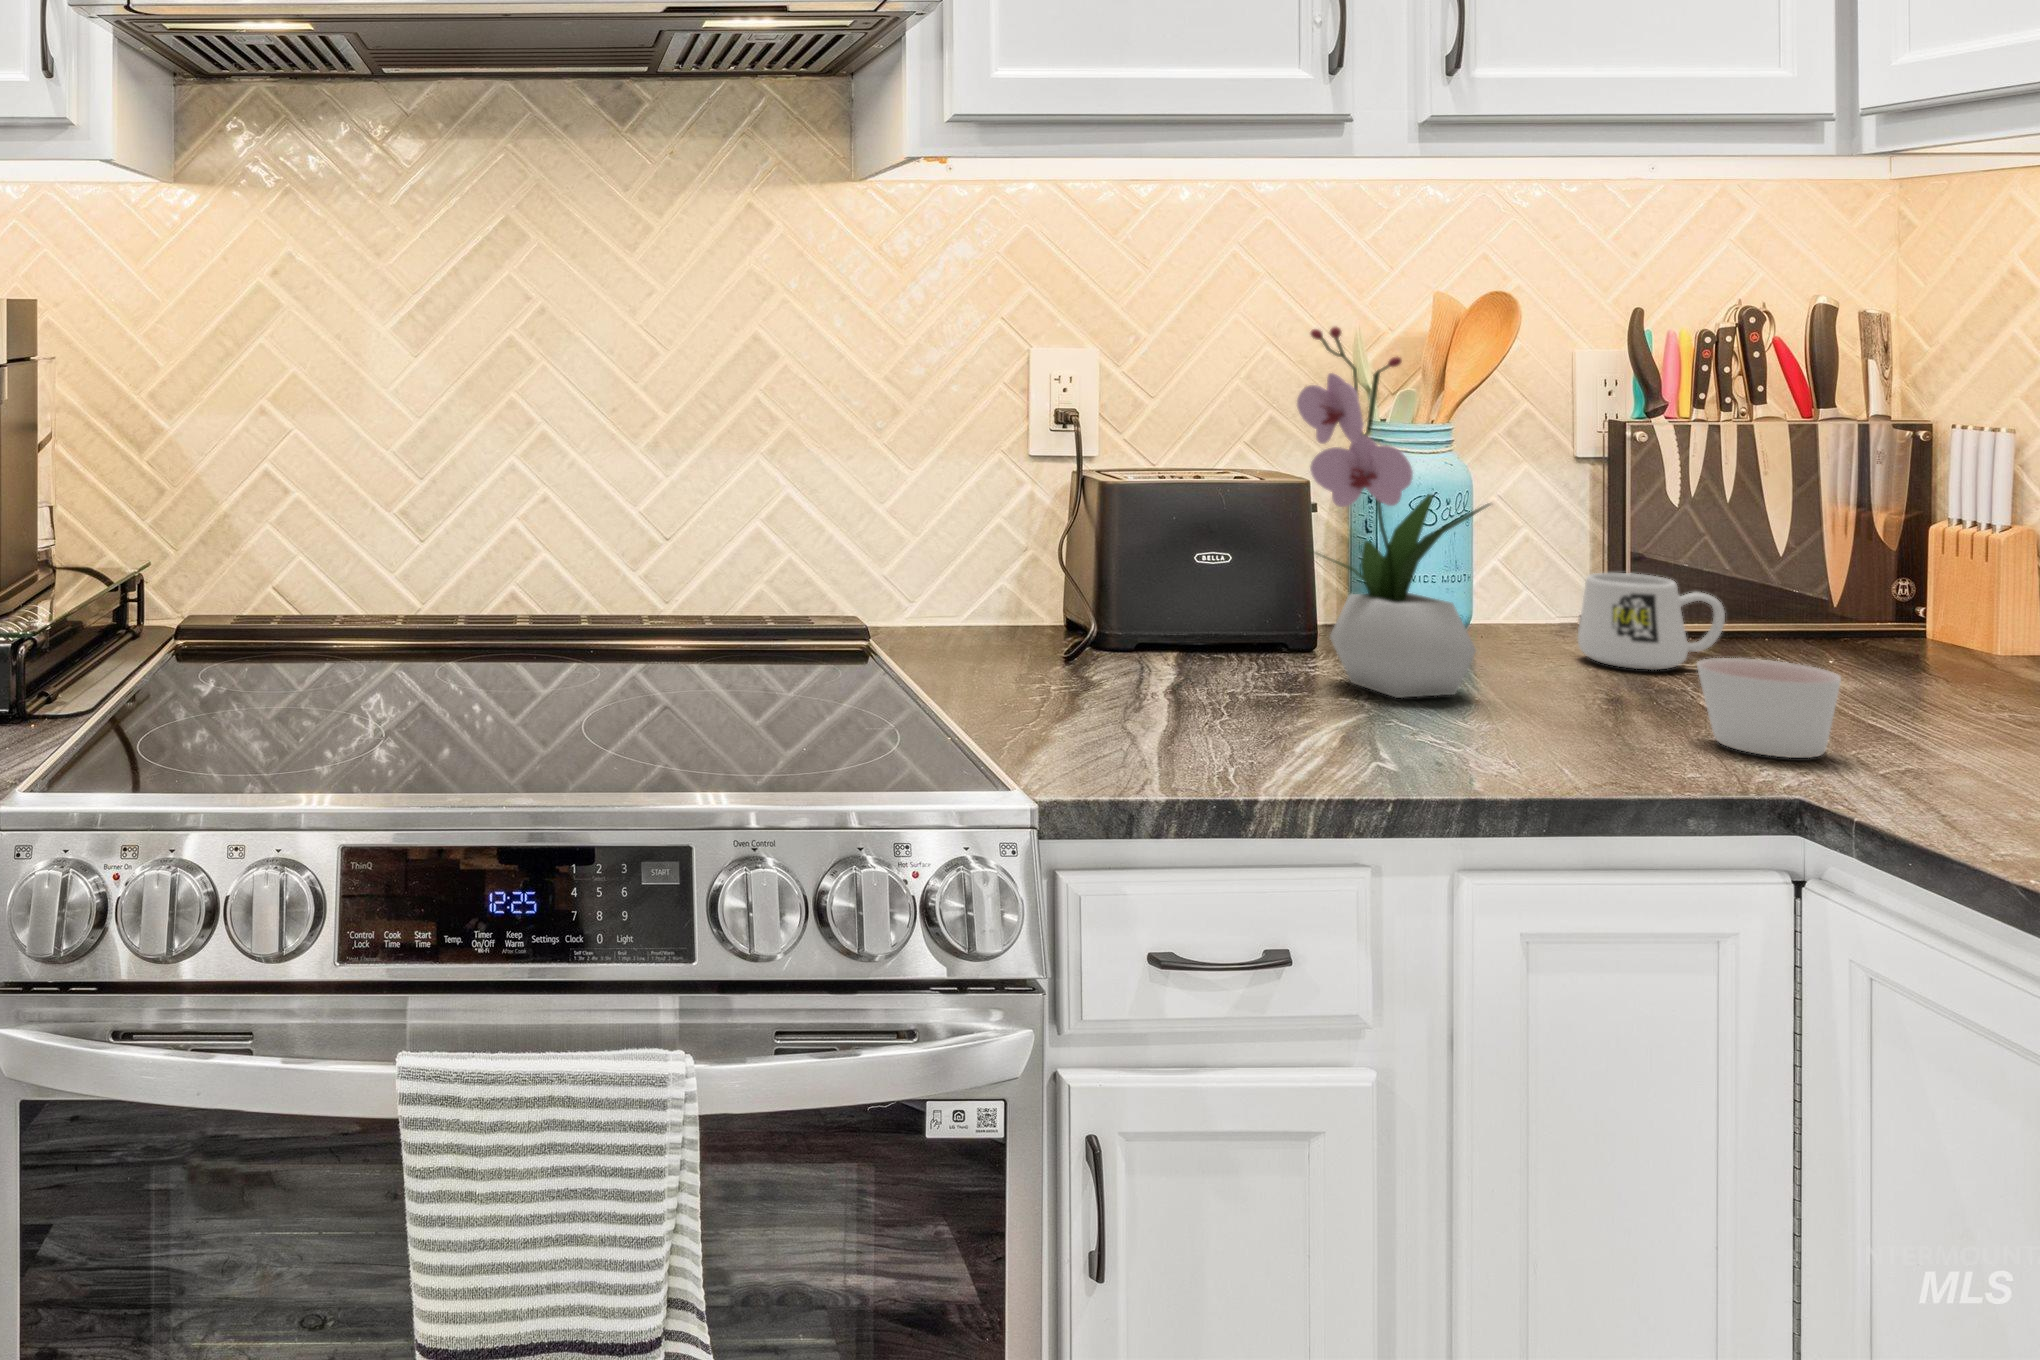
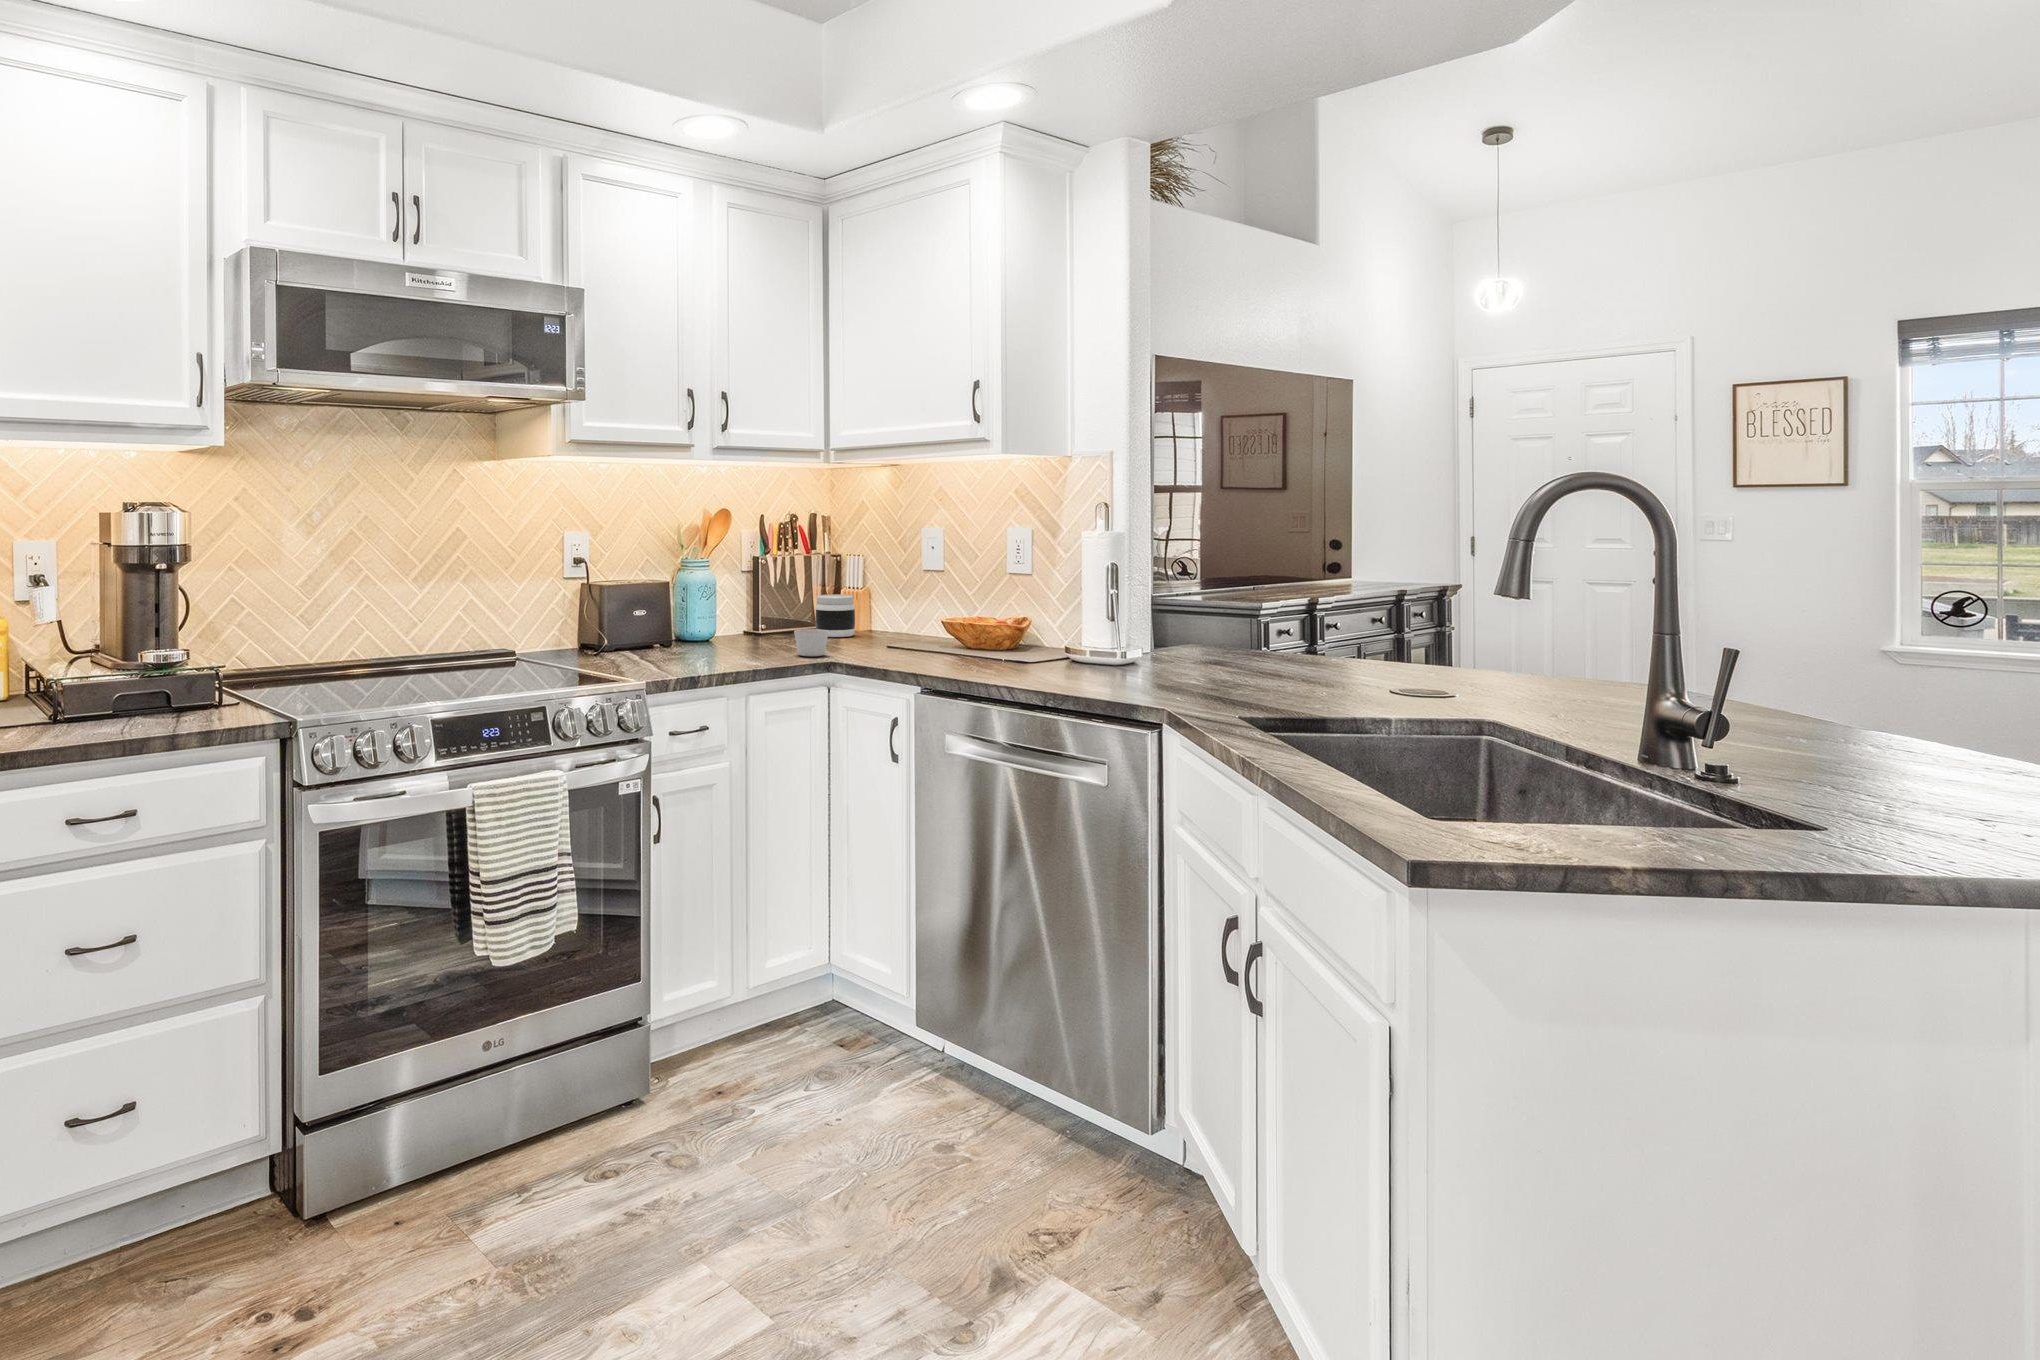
flower arrangement: present [1297,327,1490,698] -> none [679,523,738,655]
jar: none [1825,536,1984,671] -> present [816,594,855,637]
mug: present [1578,573,1725,670] -> none [752,611,793,643]

